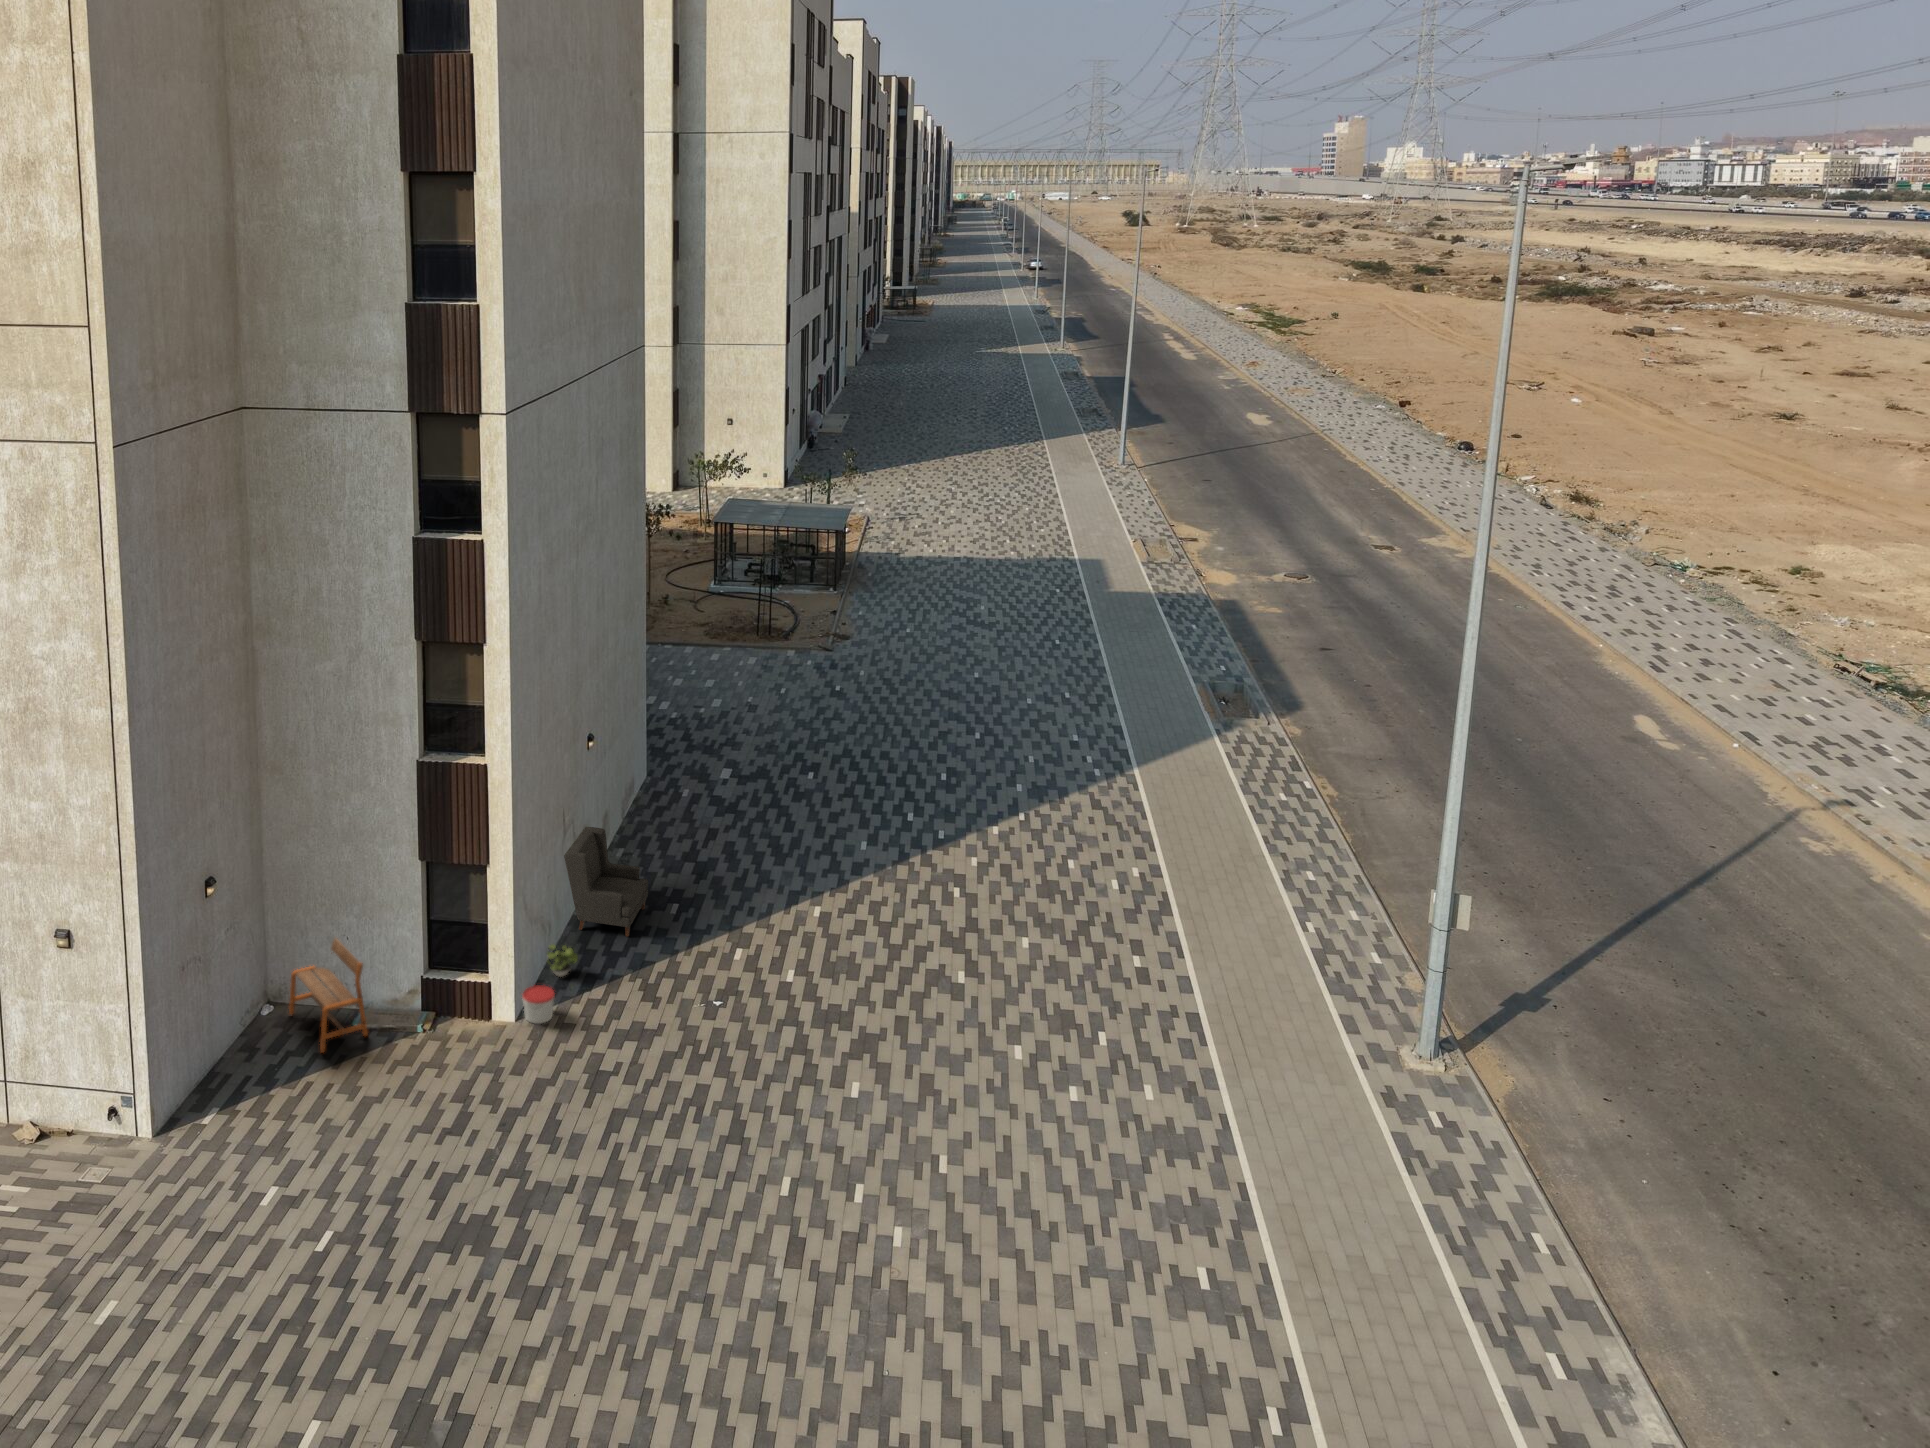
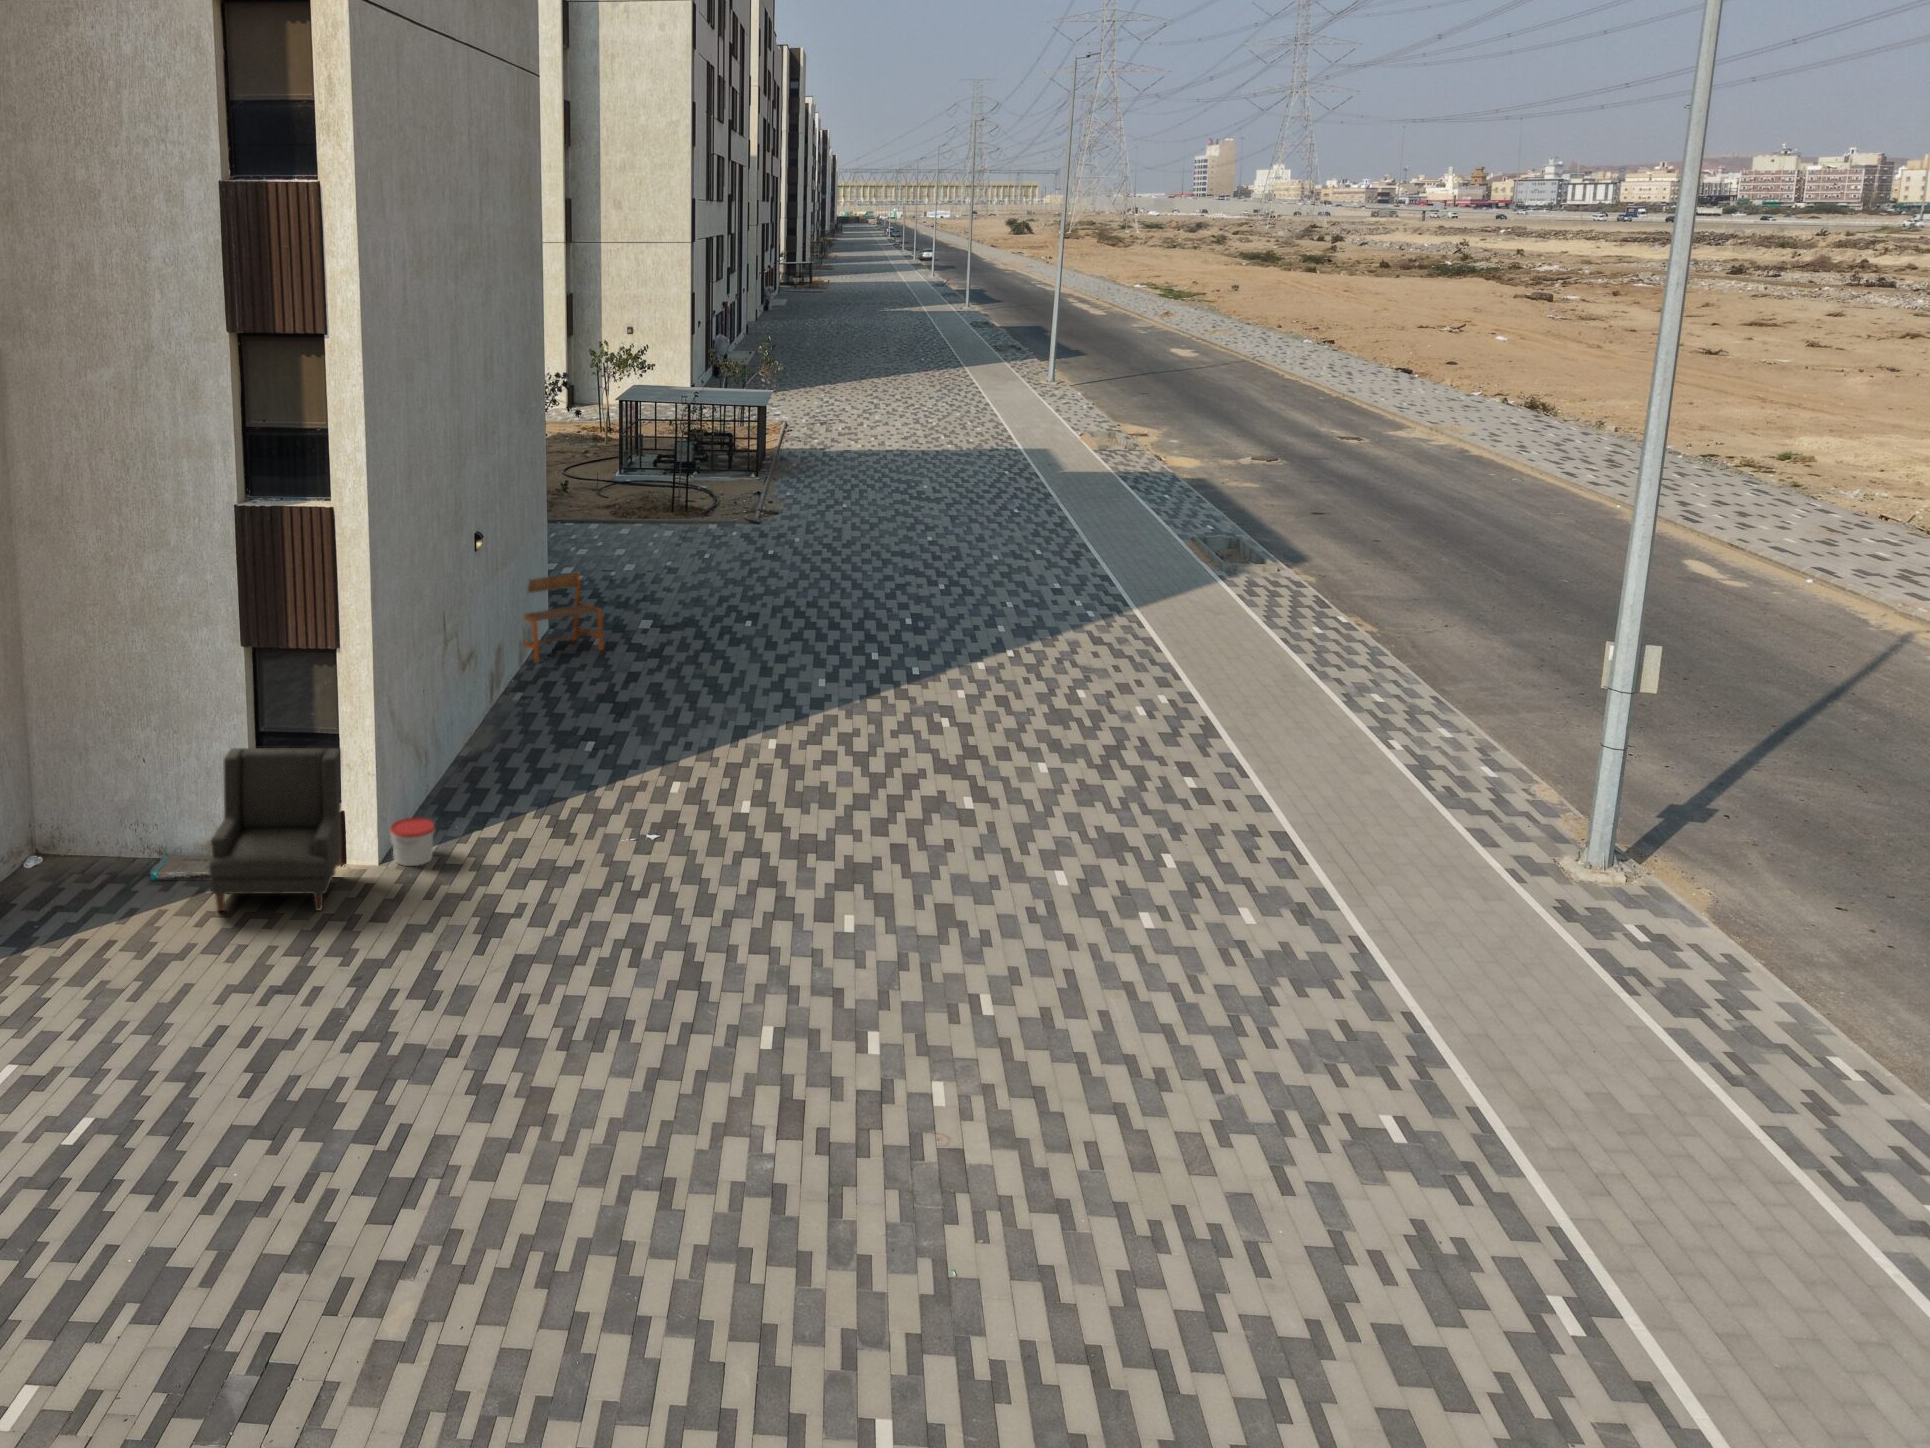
chair: present [564,827,648,937] -> present [209,748,341,911]
bench: present [289,938,368,1053] -> present [522,572,603,662]
potted plant: present [547,944,578,977] -> none [423,775,467,816]

